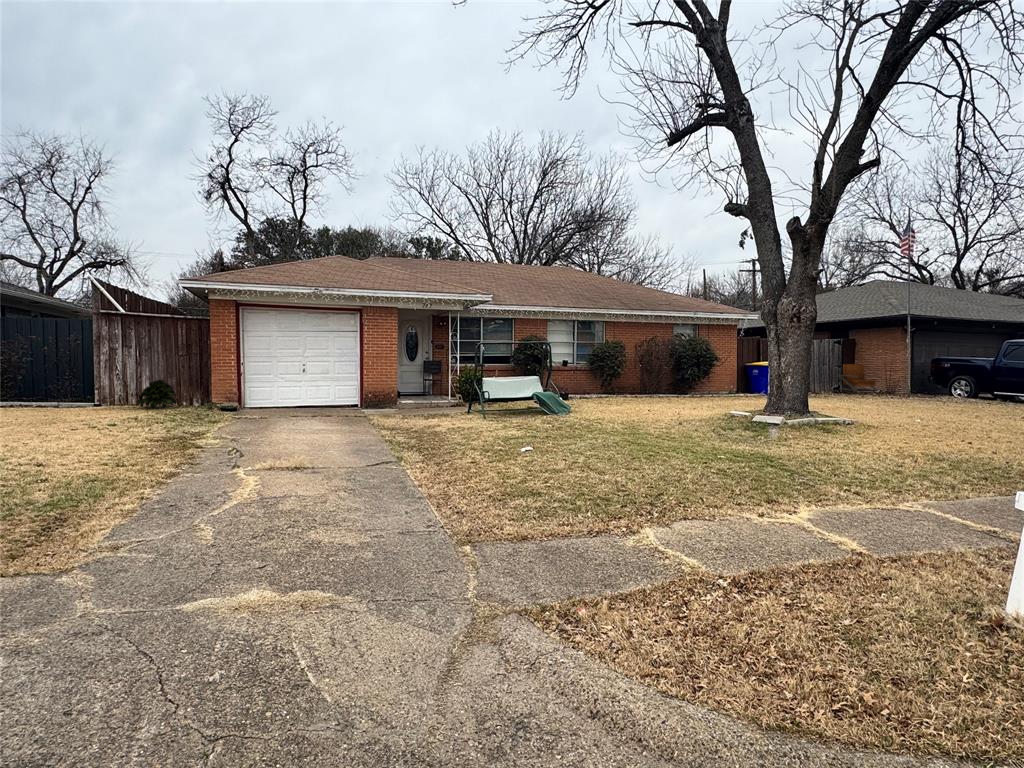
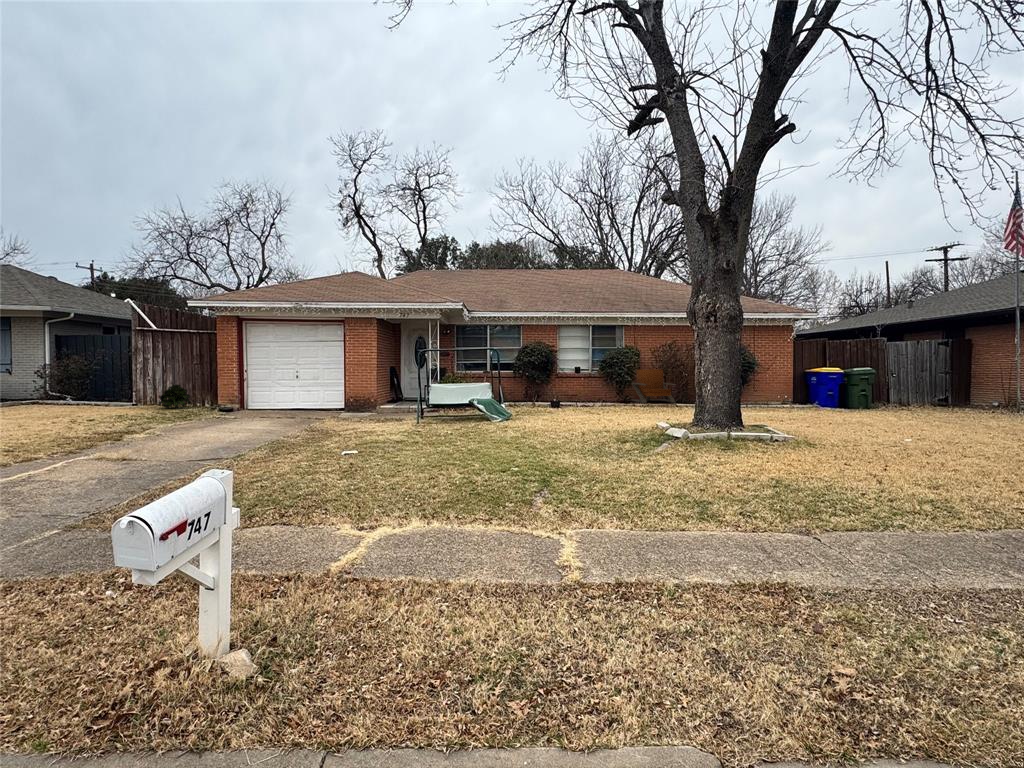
lounge chair: present [838,364,879,391] -> present [632,370,676,403]

